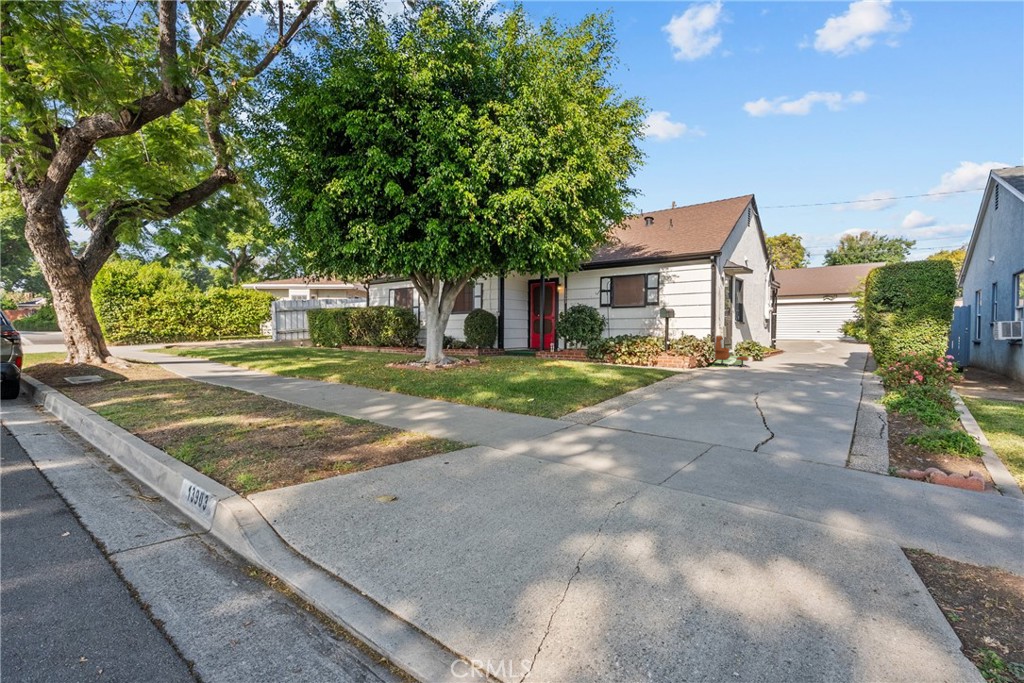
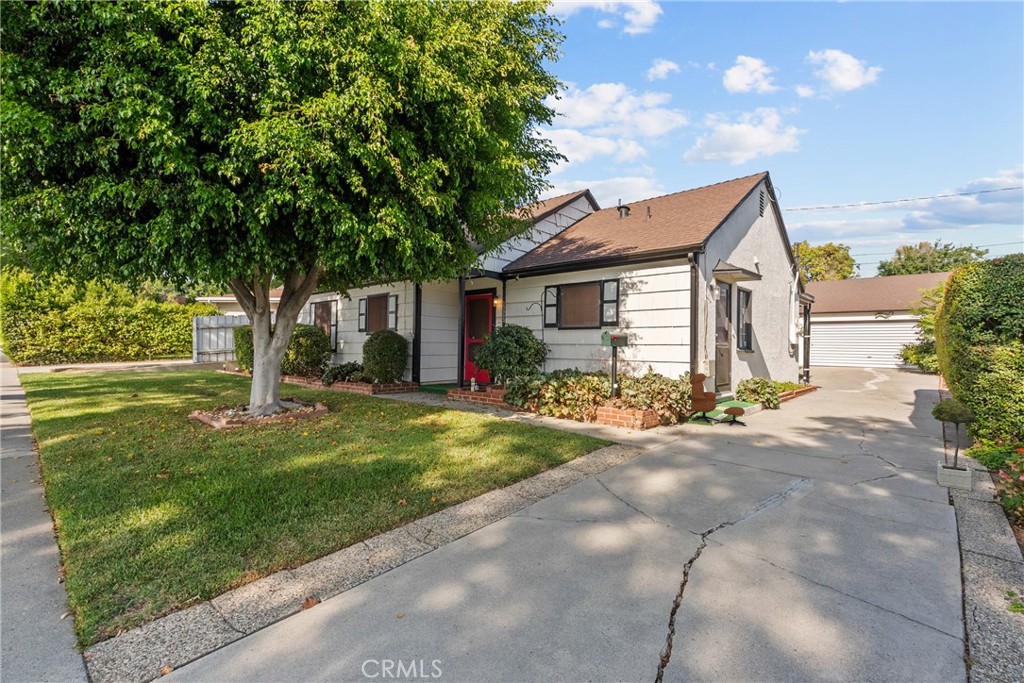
potted tree: none [856,340,879,385] -> present [931,399,980,491]

